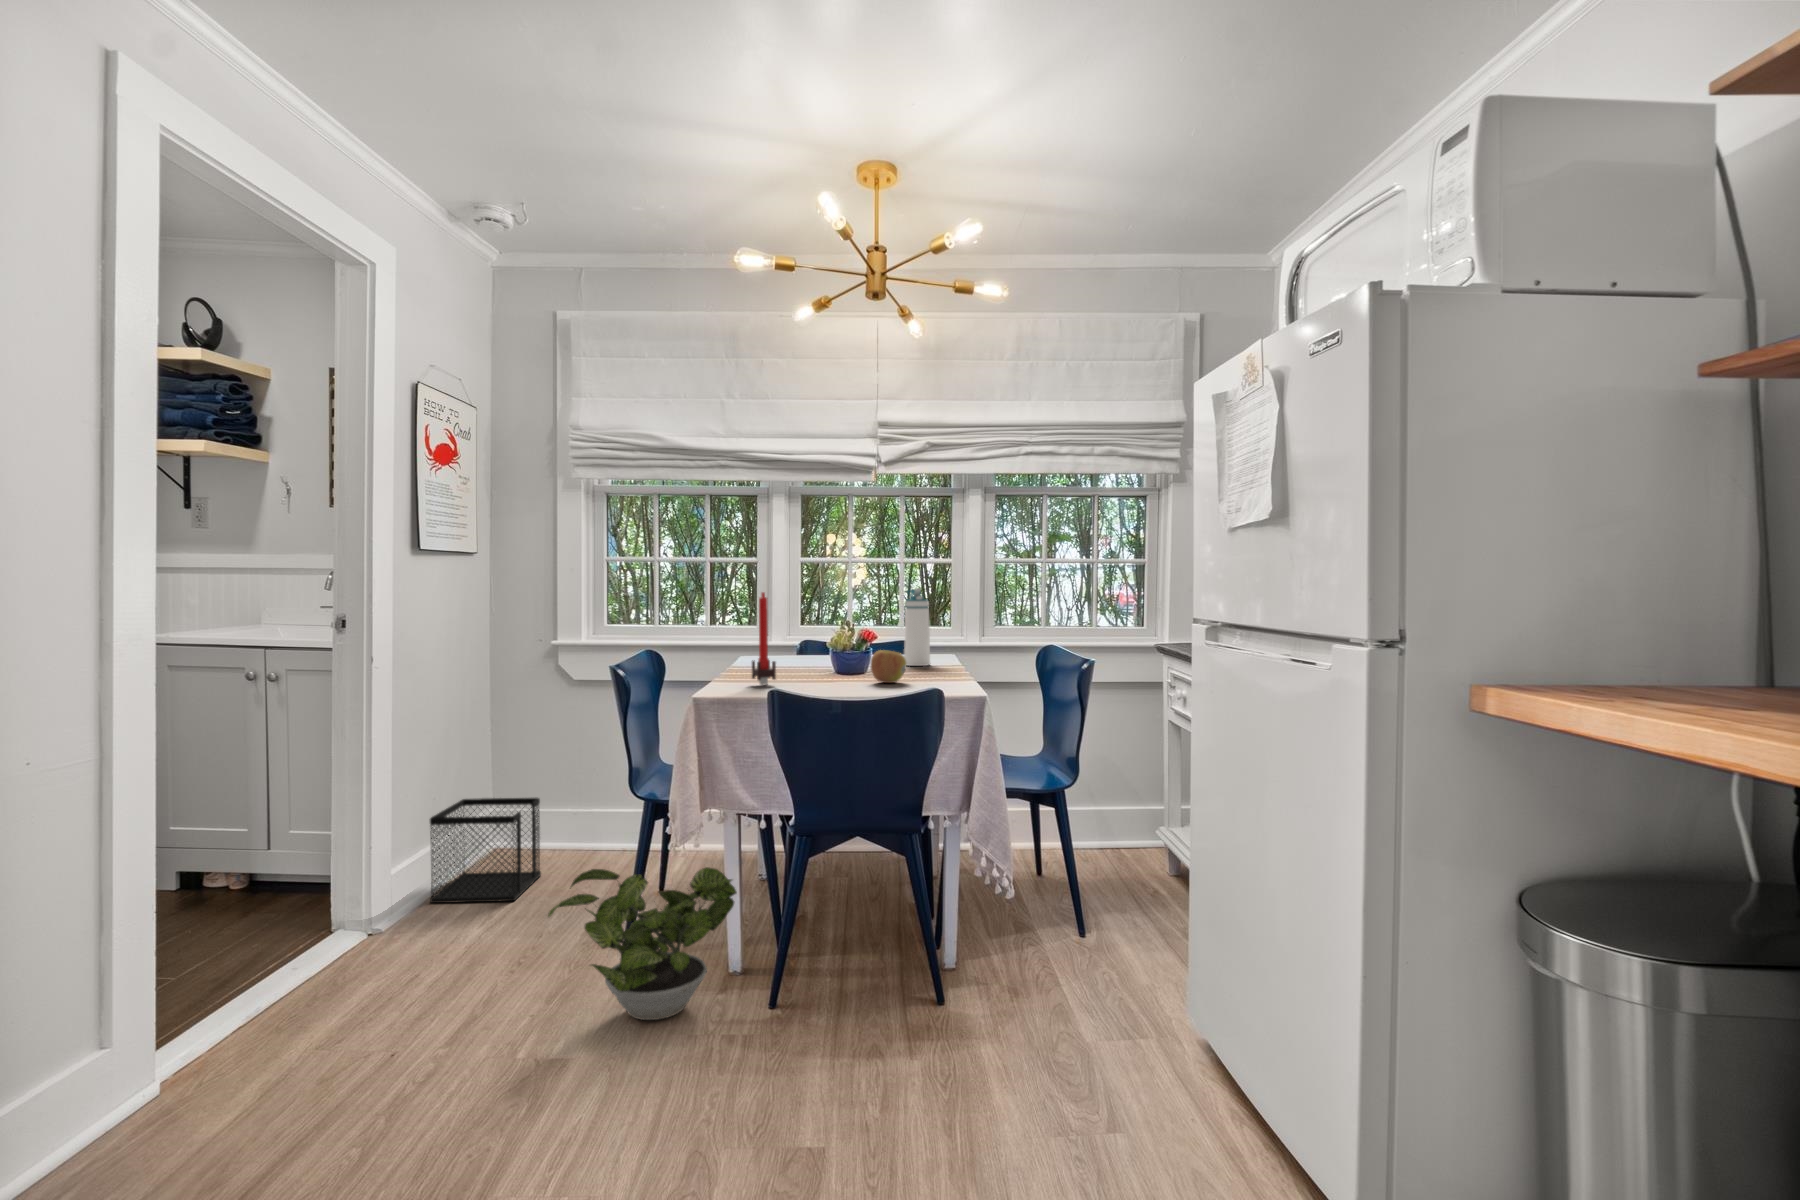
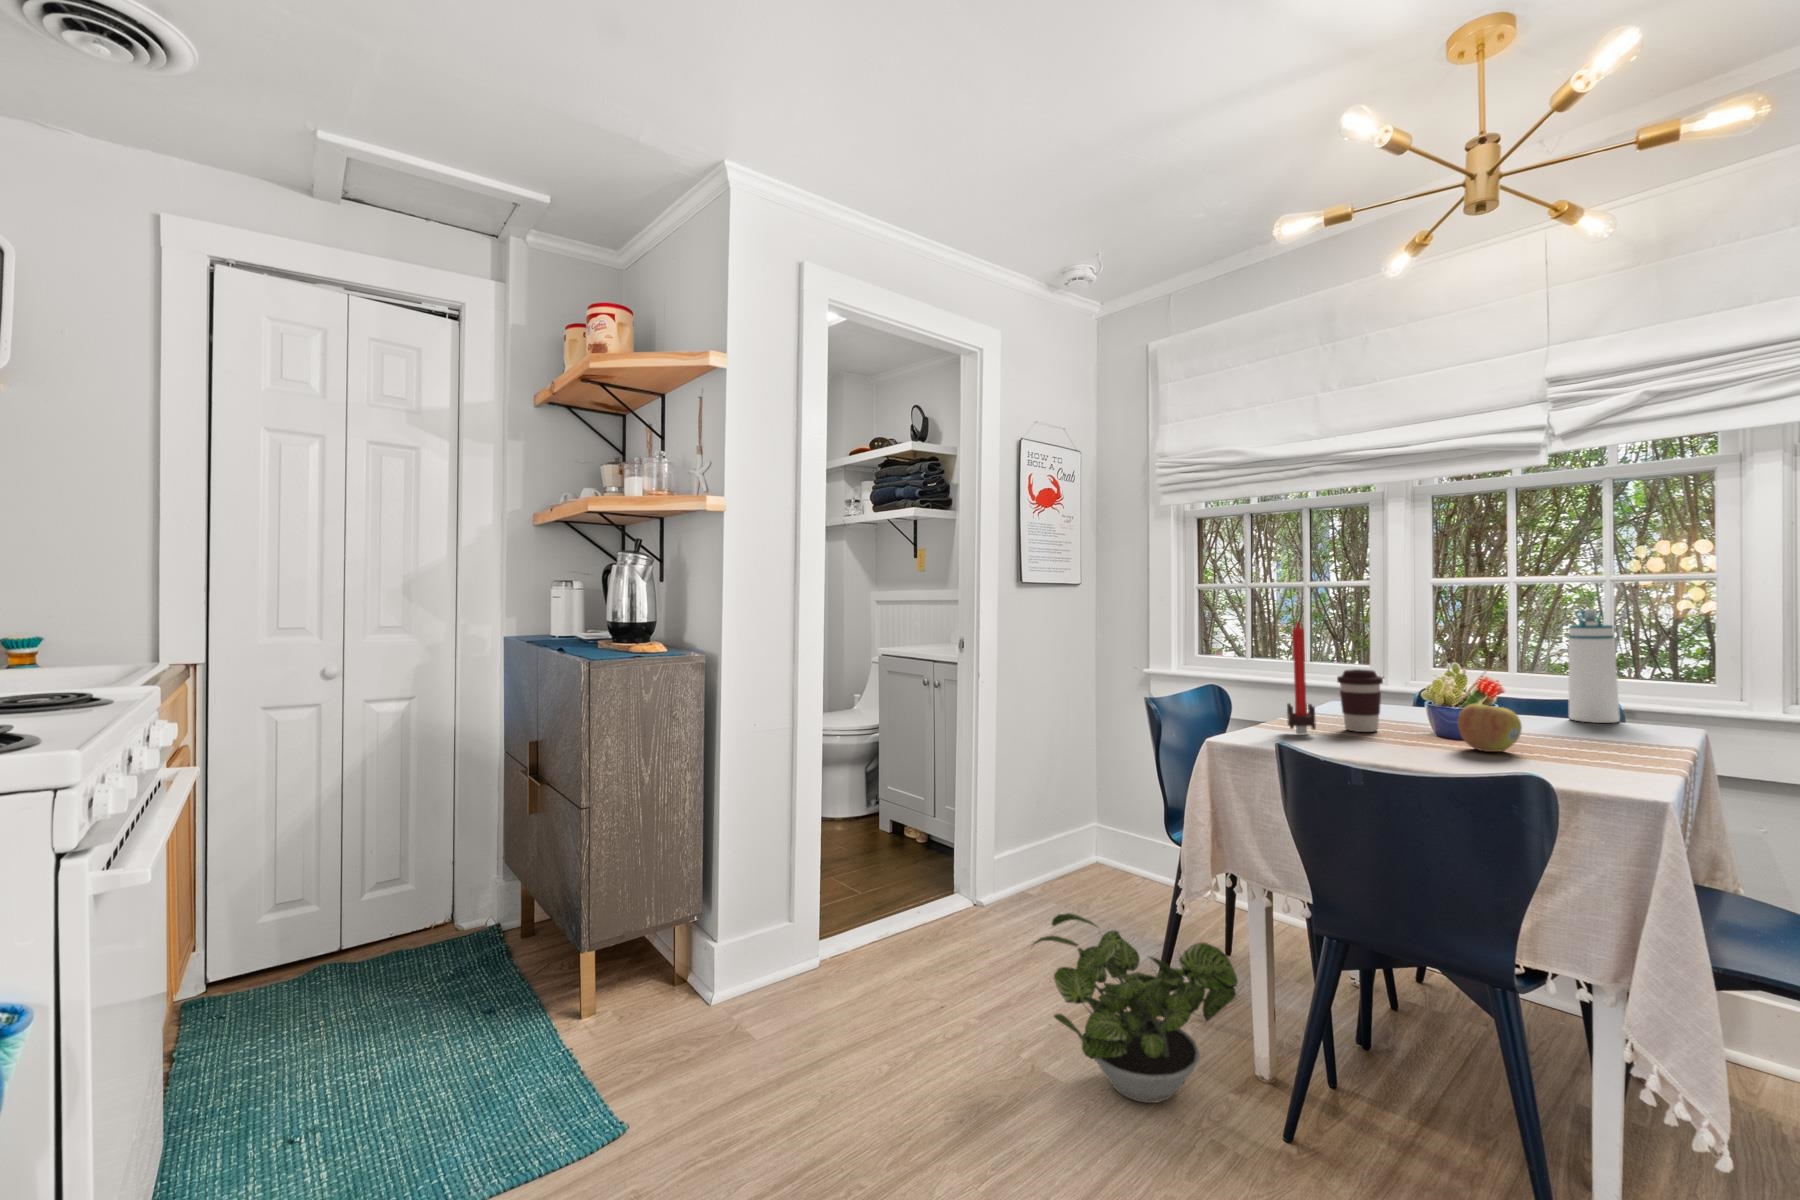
coffee cup: none [783,632,814,680] -> present [1337,669,1383,732]
wastebasket: present [430,798,541,903] -> none [1032,798,1135,904]

